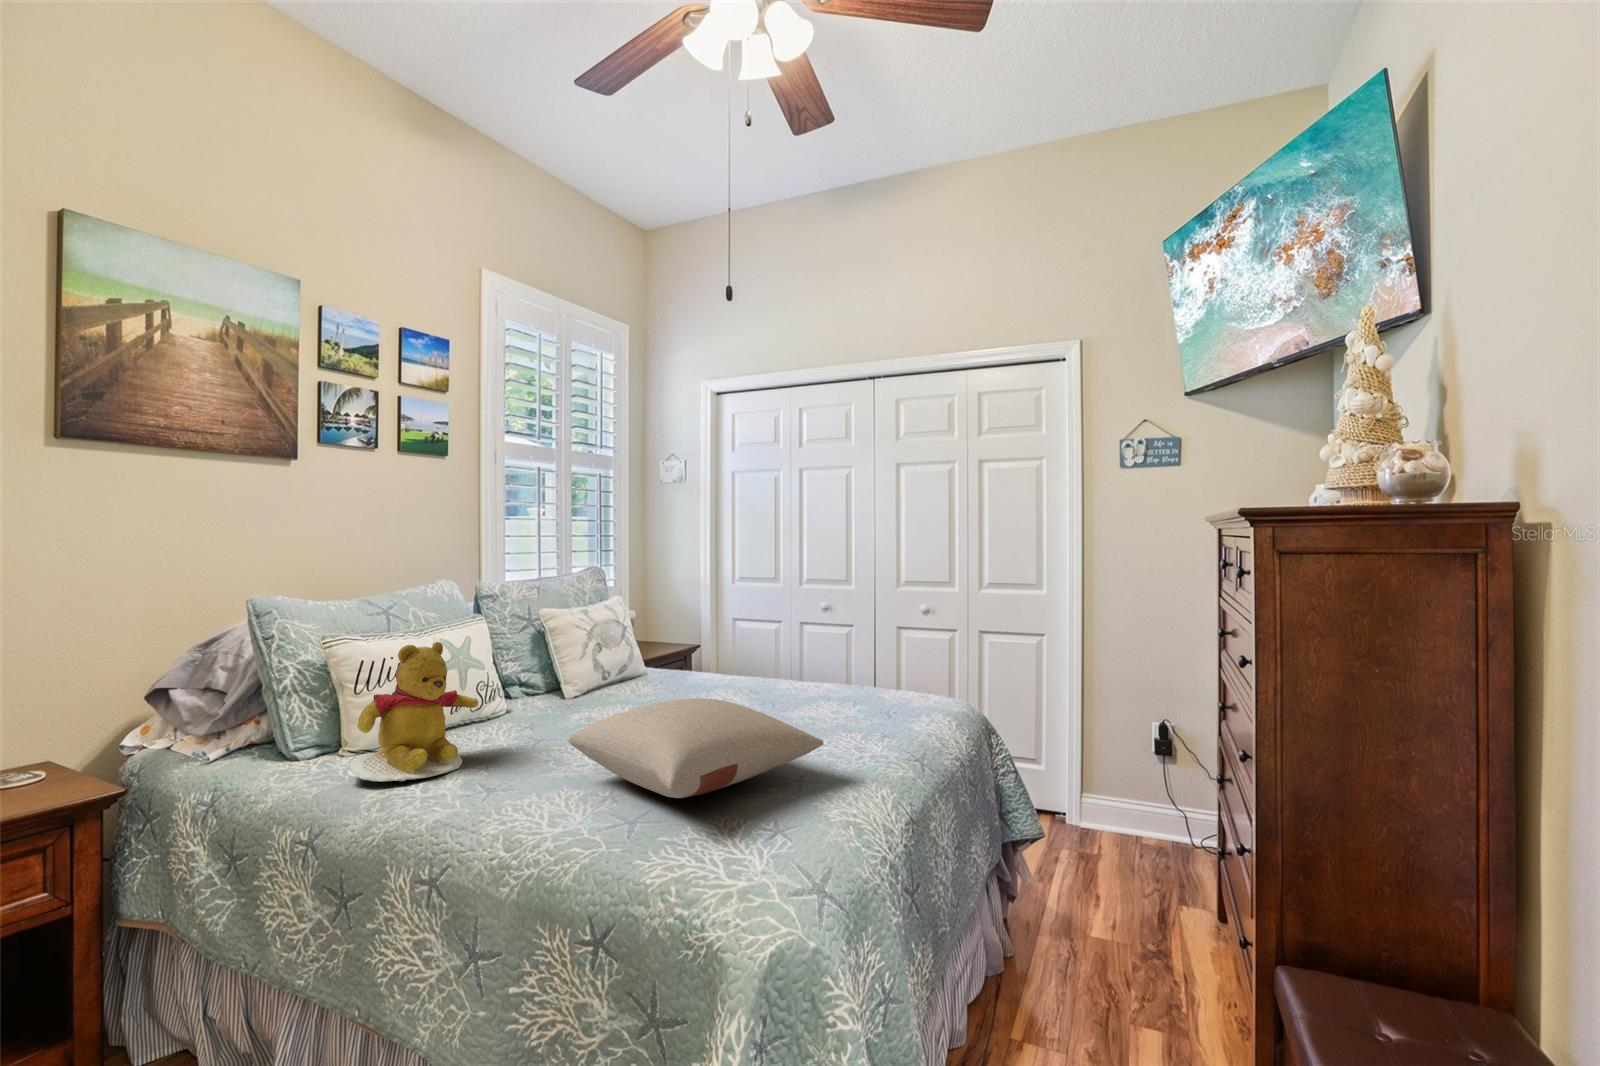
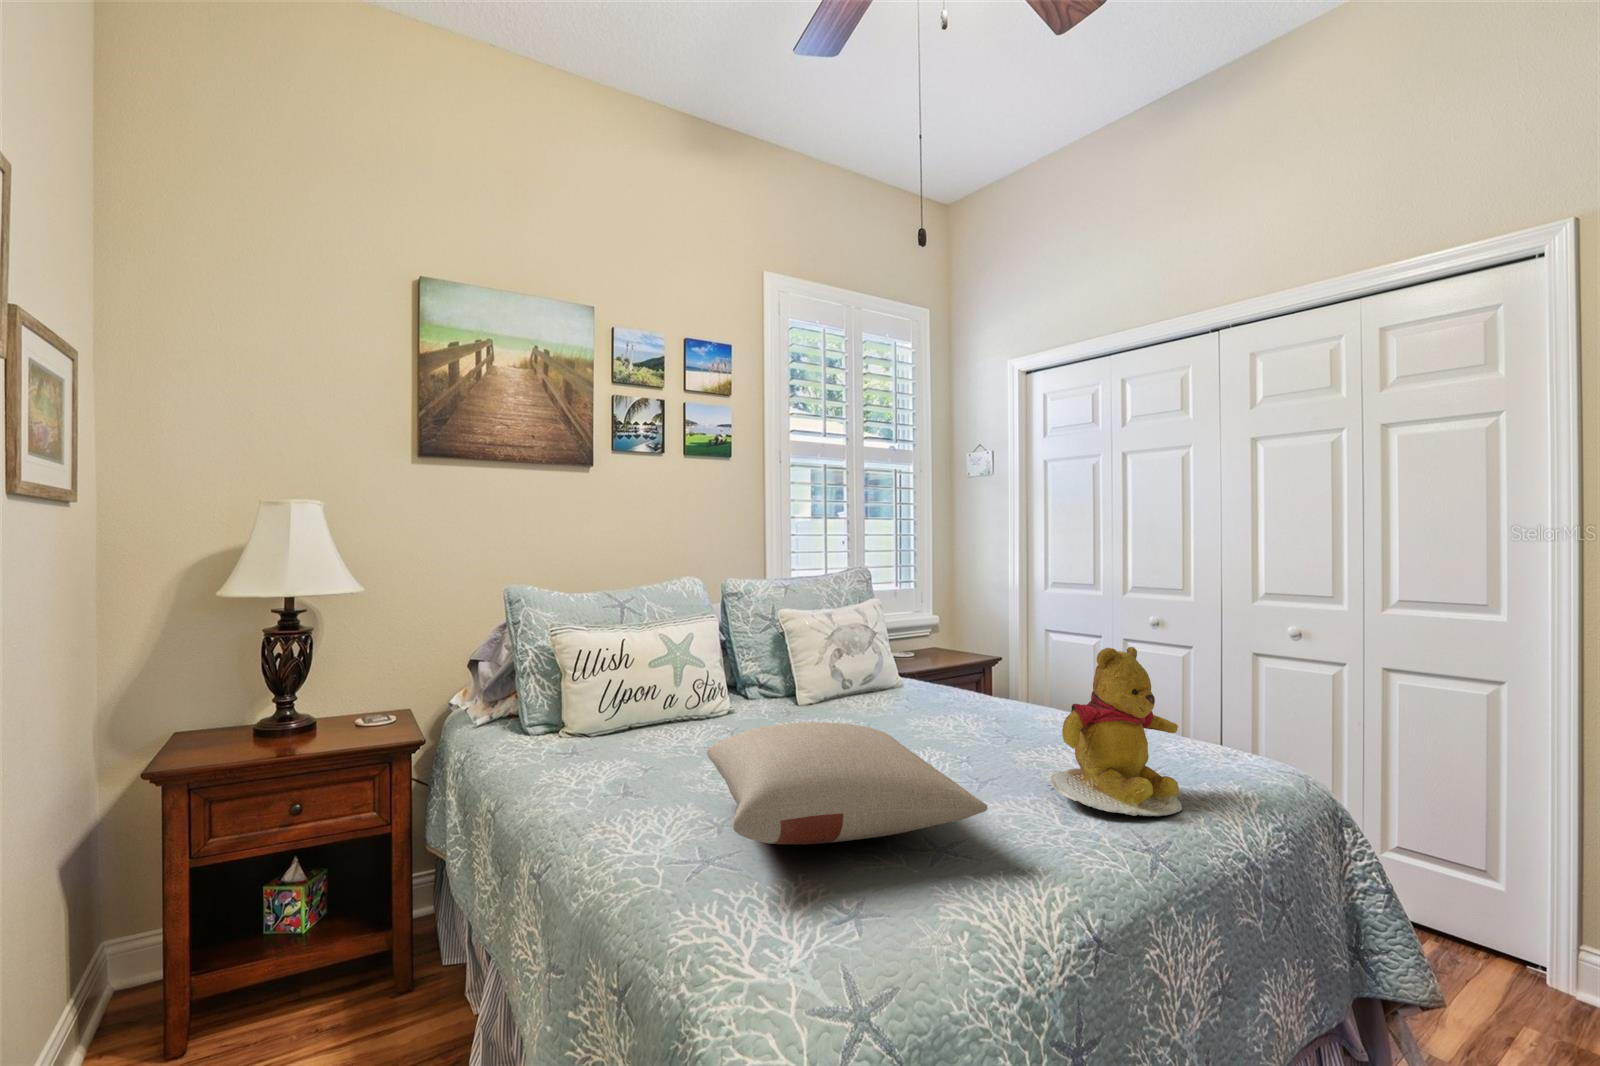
teddy bear: present [347,642,478,781] -> present [1048,647,1182,816]

